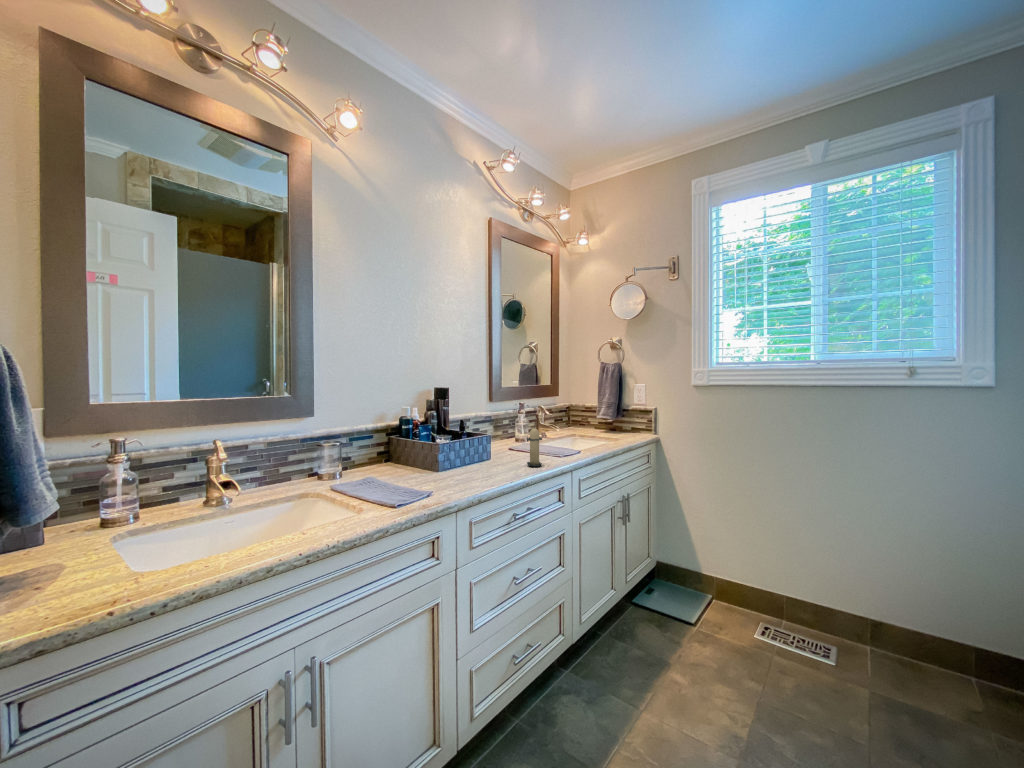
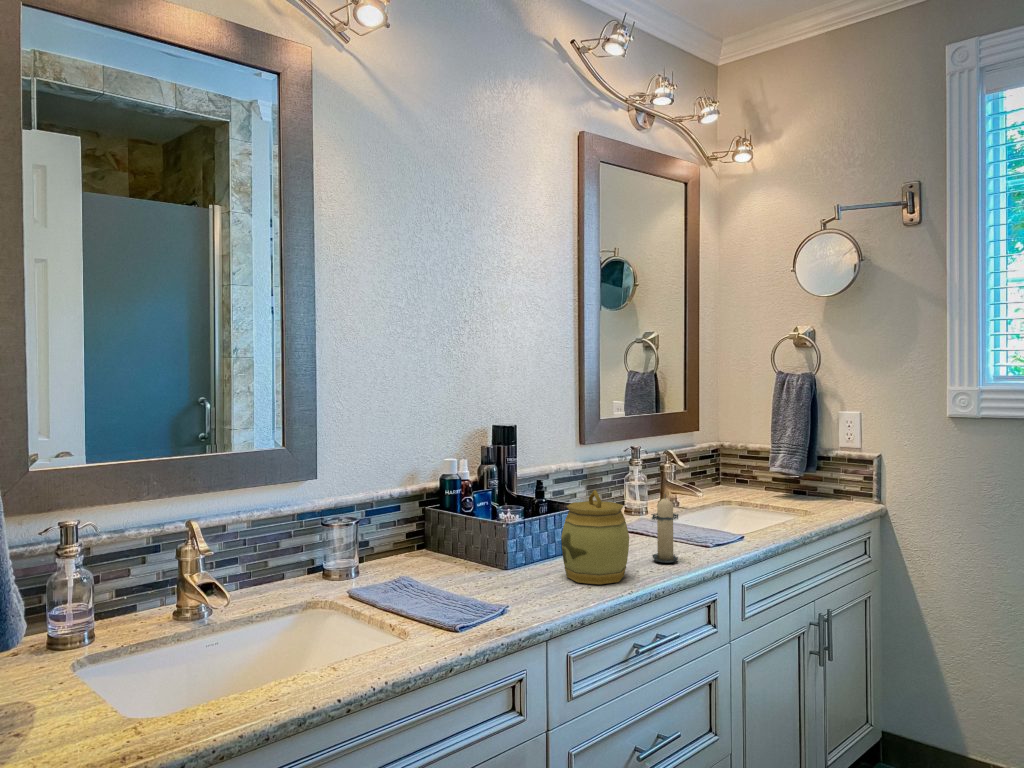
jar: none [470,422,512,479] -> present [561,490,629,585]

